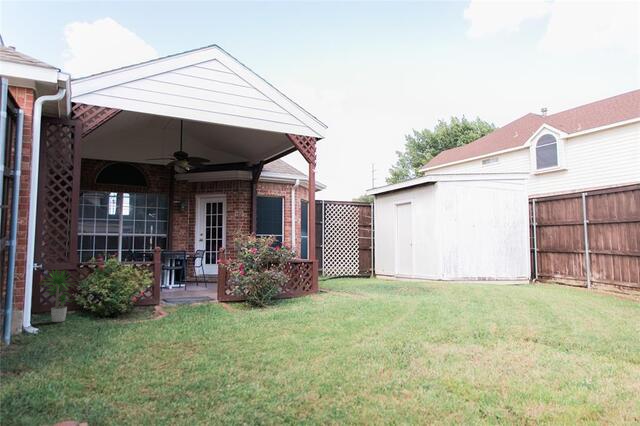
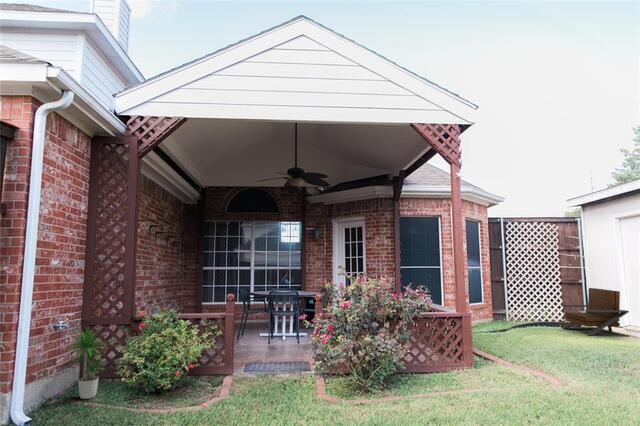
lounge chair: none [359,251,398,282] -> present [561,288,629,337]

